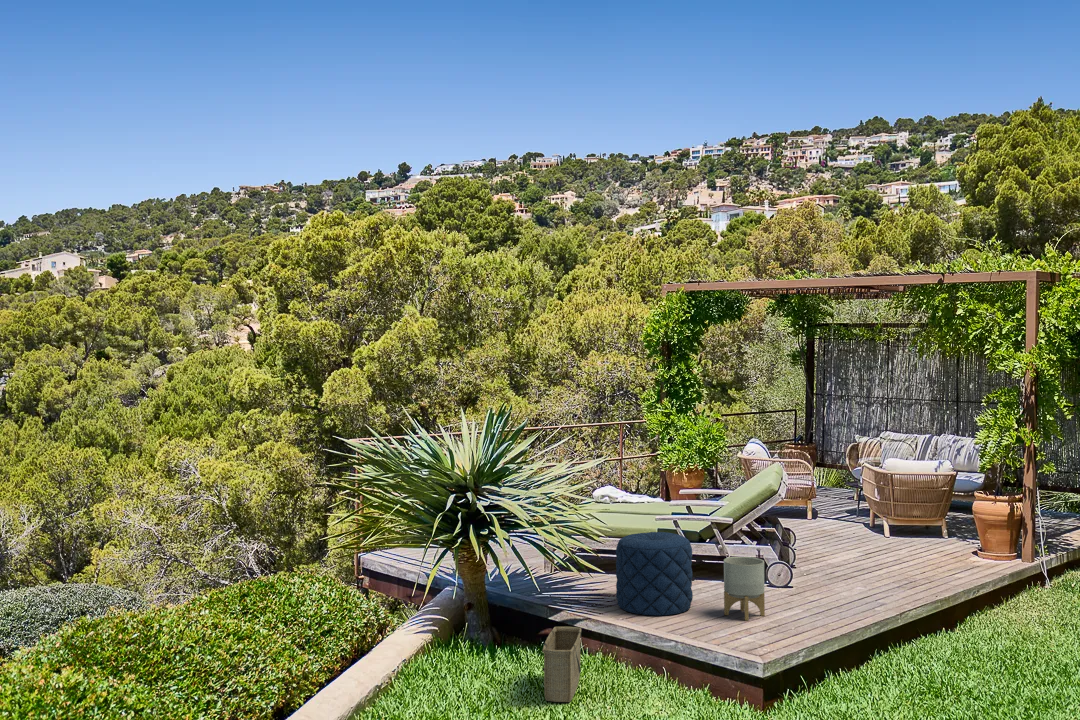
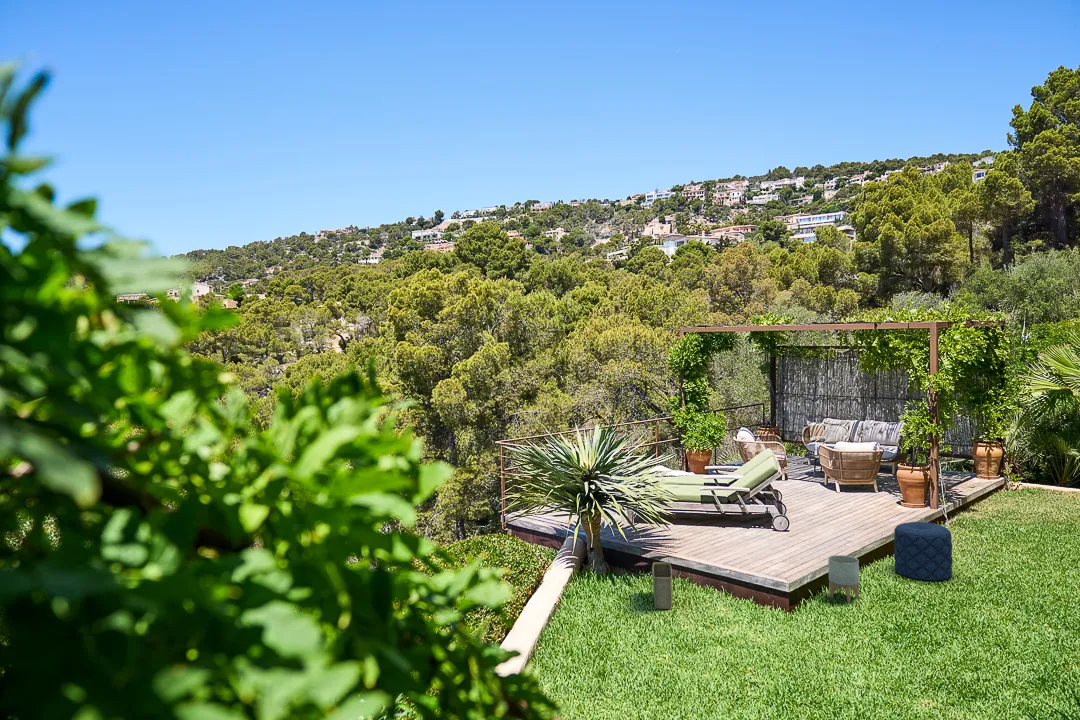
pouf: present [616,532,693,615] -> present [894,522,953,580]
planter: present [724,557,765,621] -> present [828,555,859,603]

